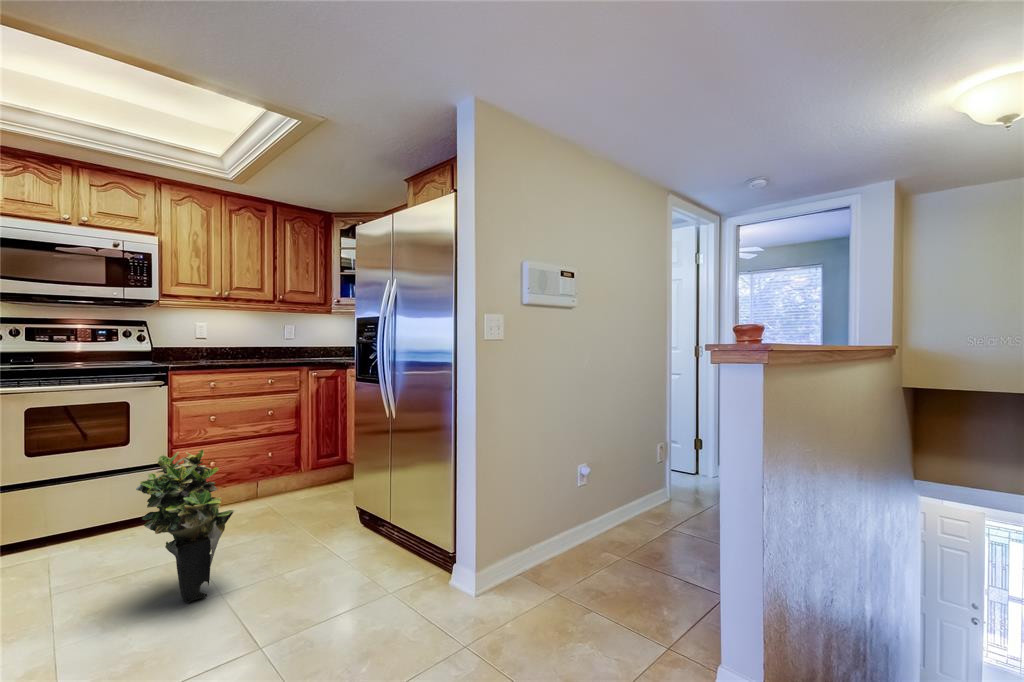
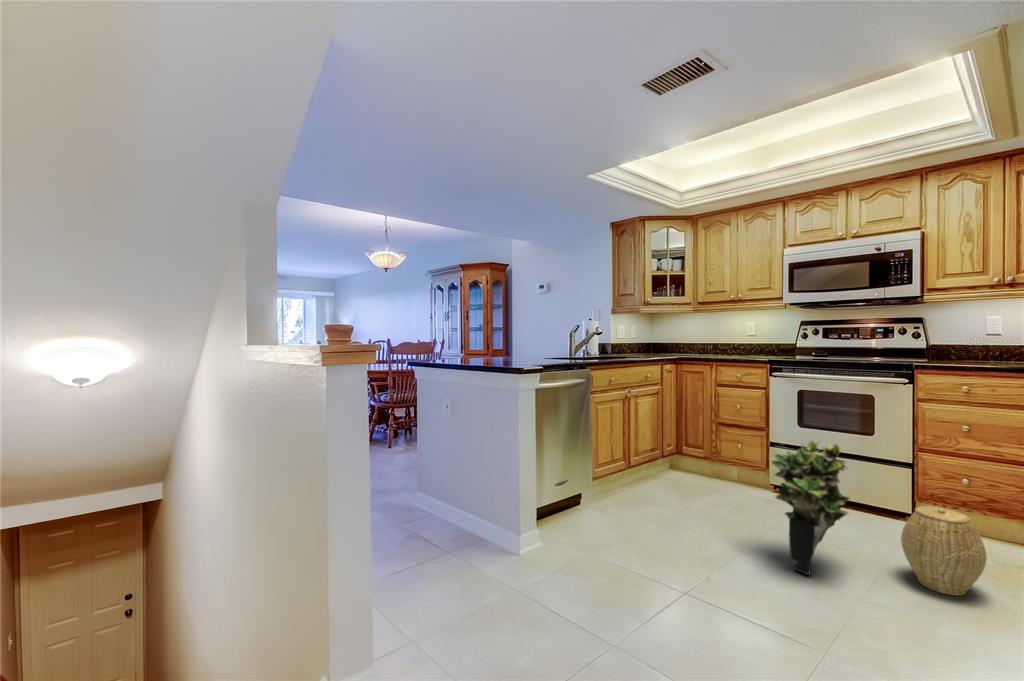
woven basket: none [238,479,296,549] -> present [901,506,987,595]

